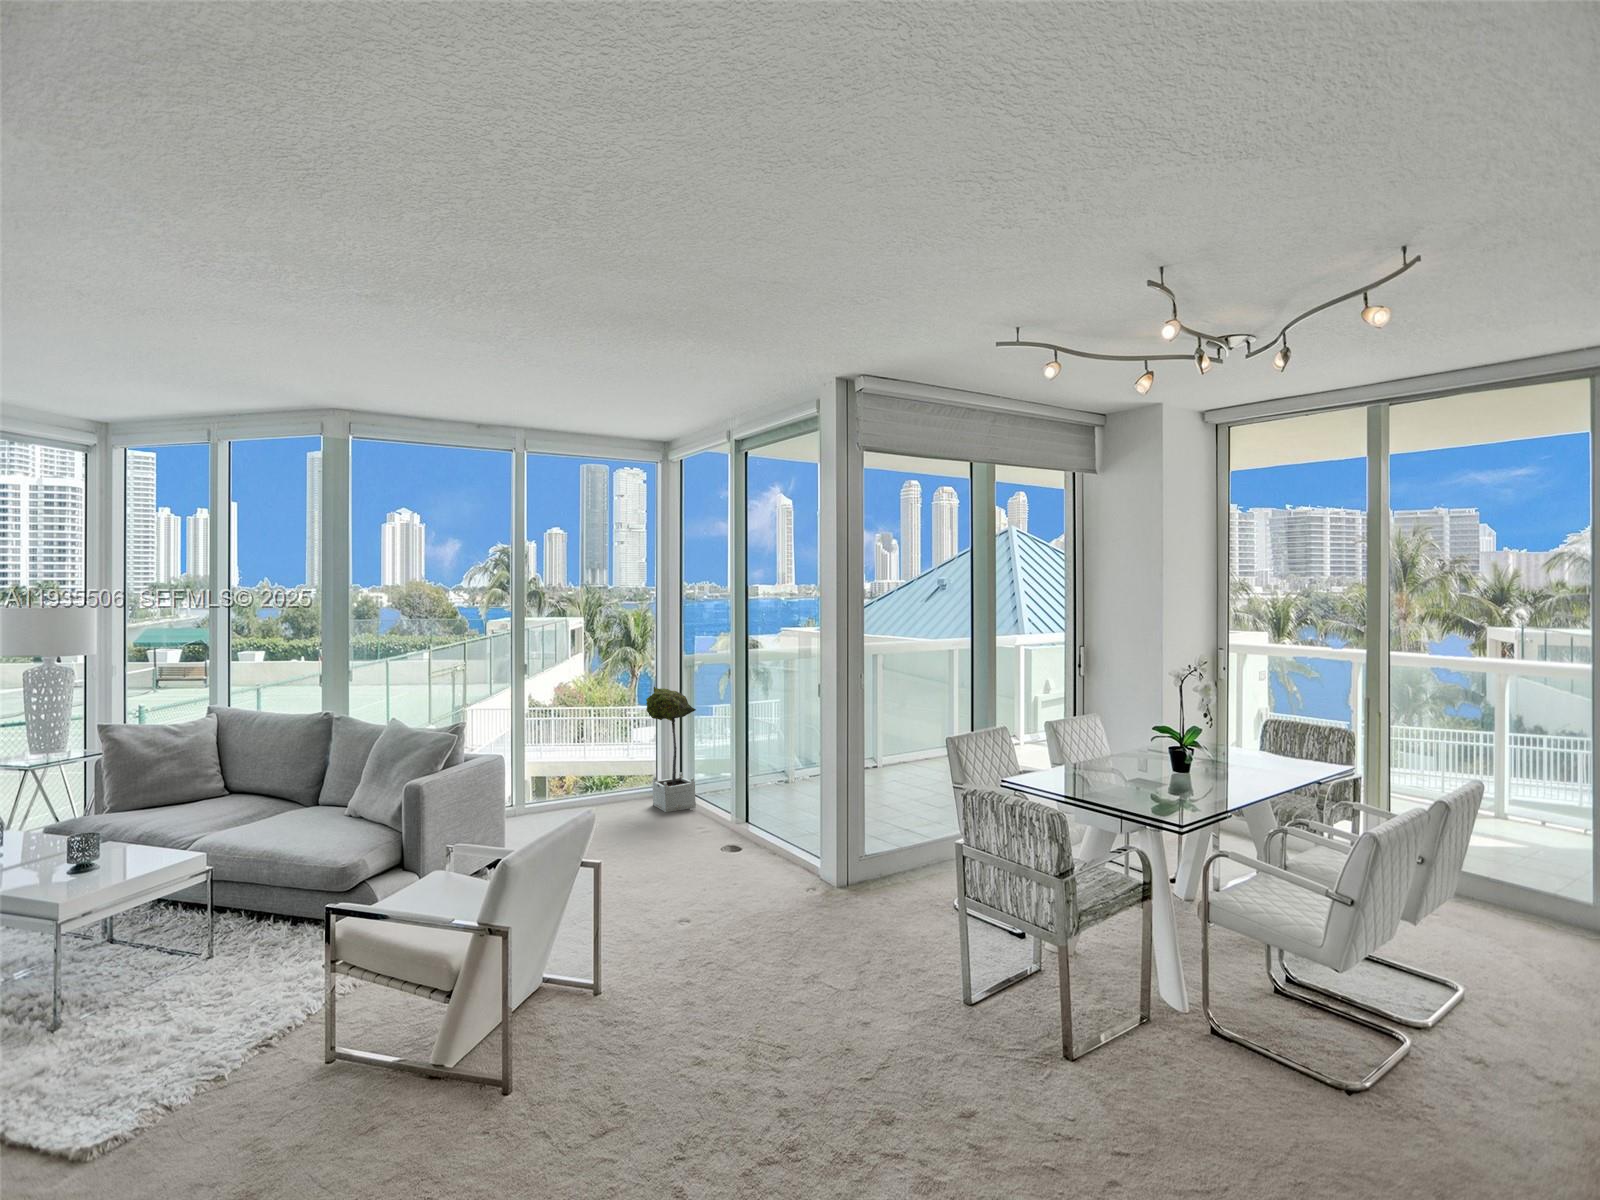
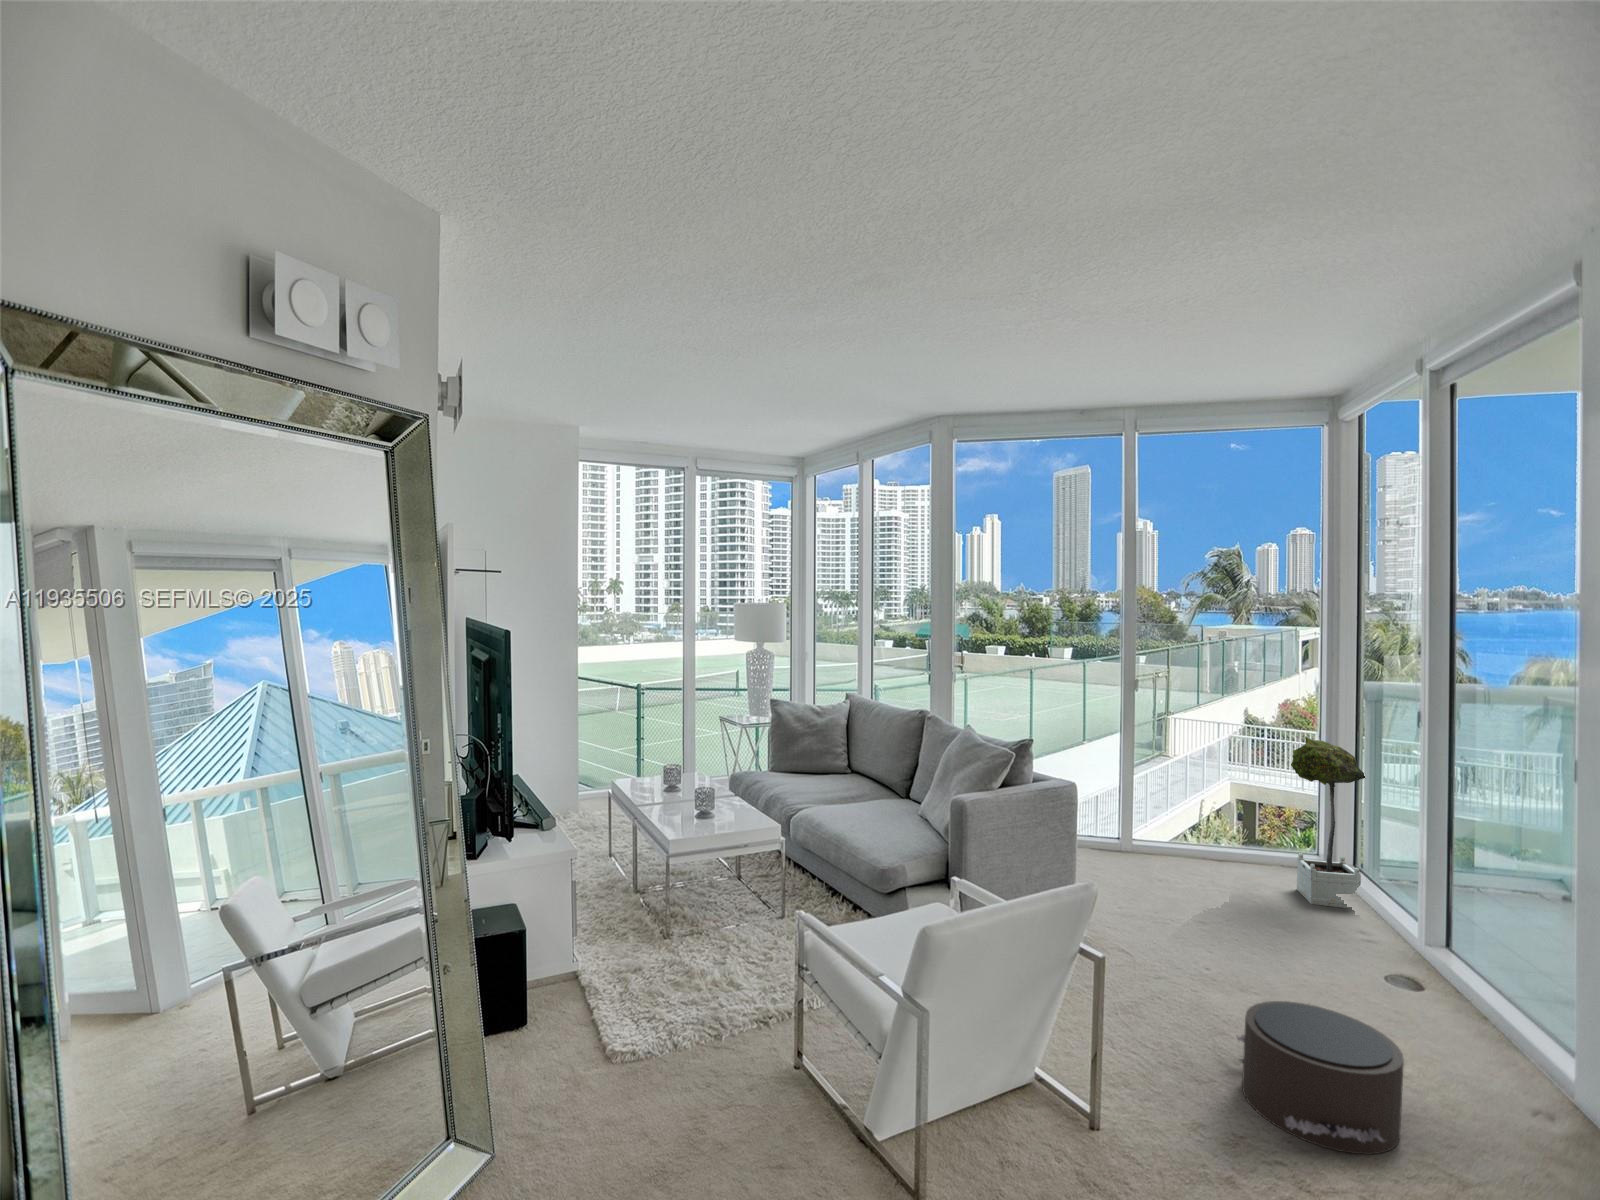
pouf: none [661,864,764,948] -> present [1236,1001,1404,1154]

